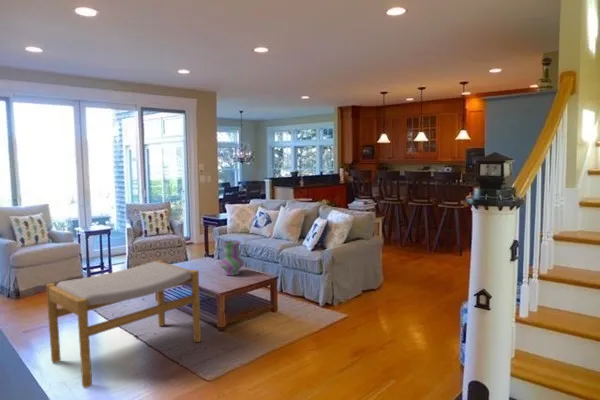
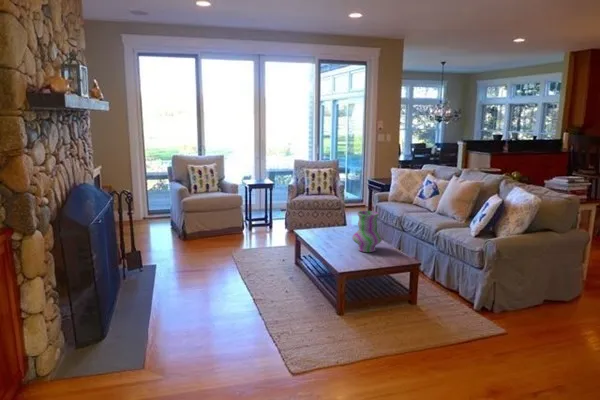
footstool: present [46,260,201,388] -> none [168,223,313,343]

